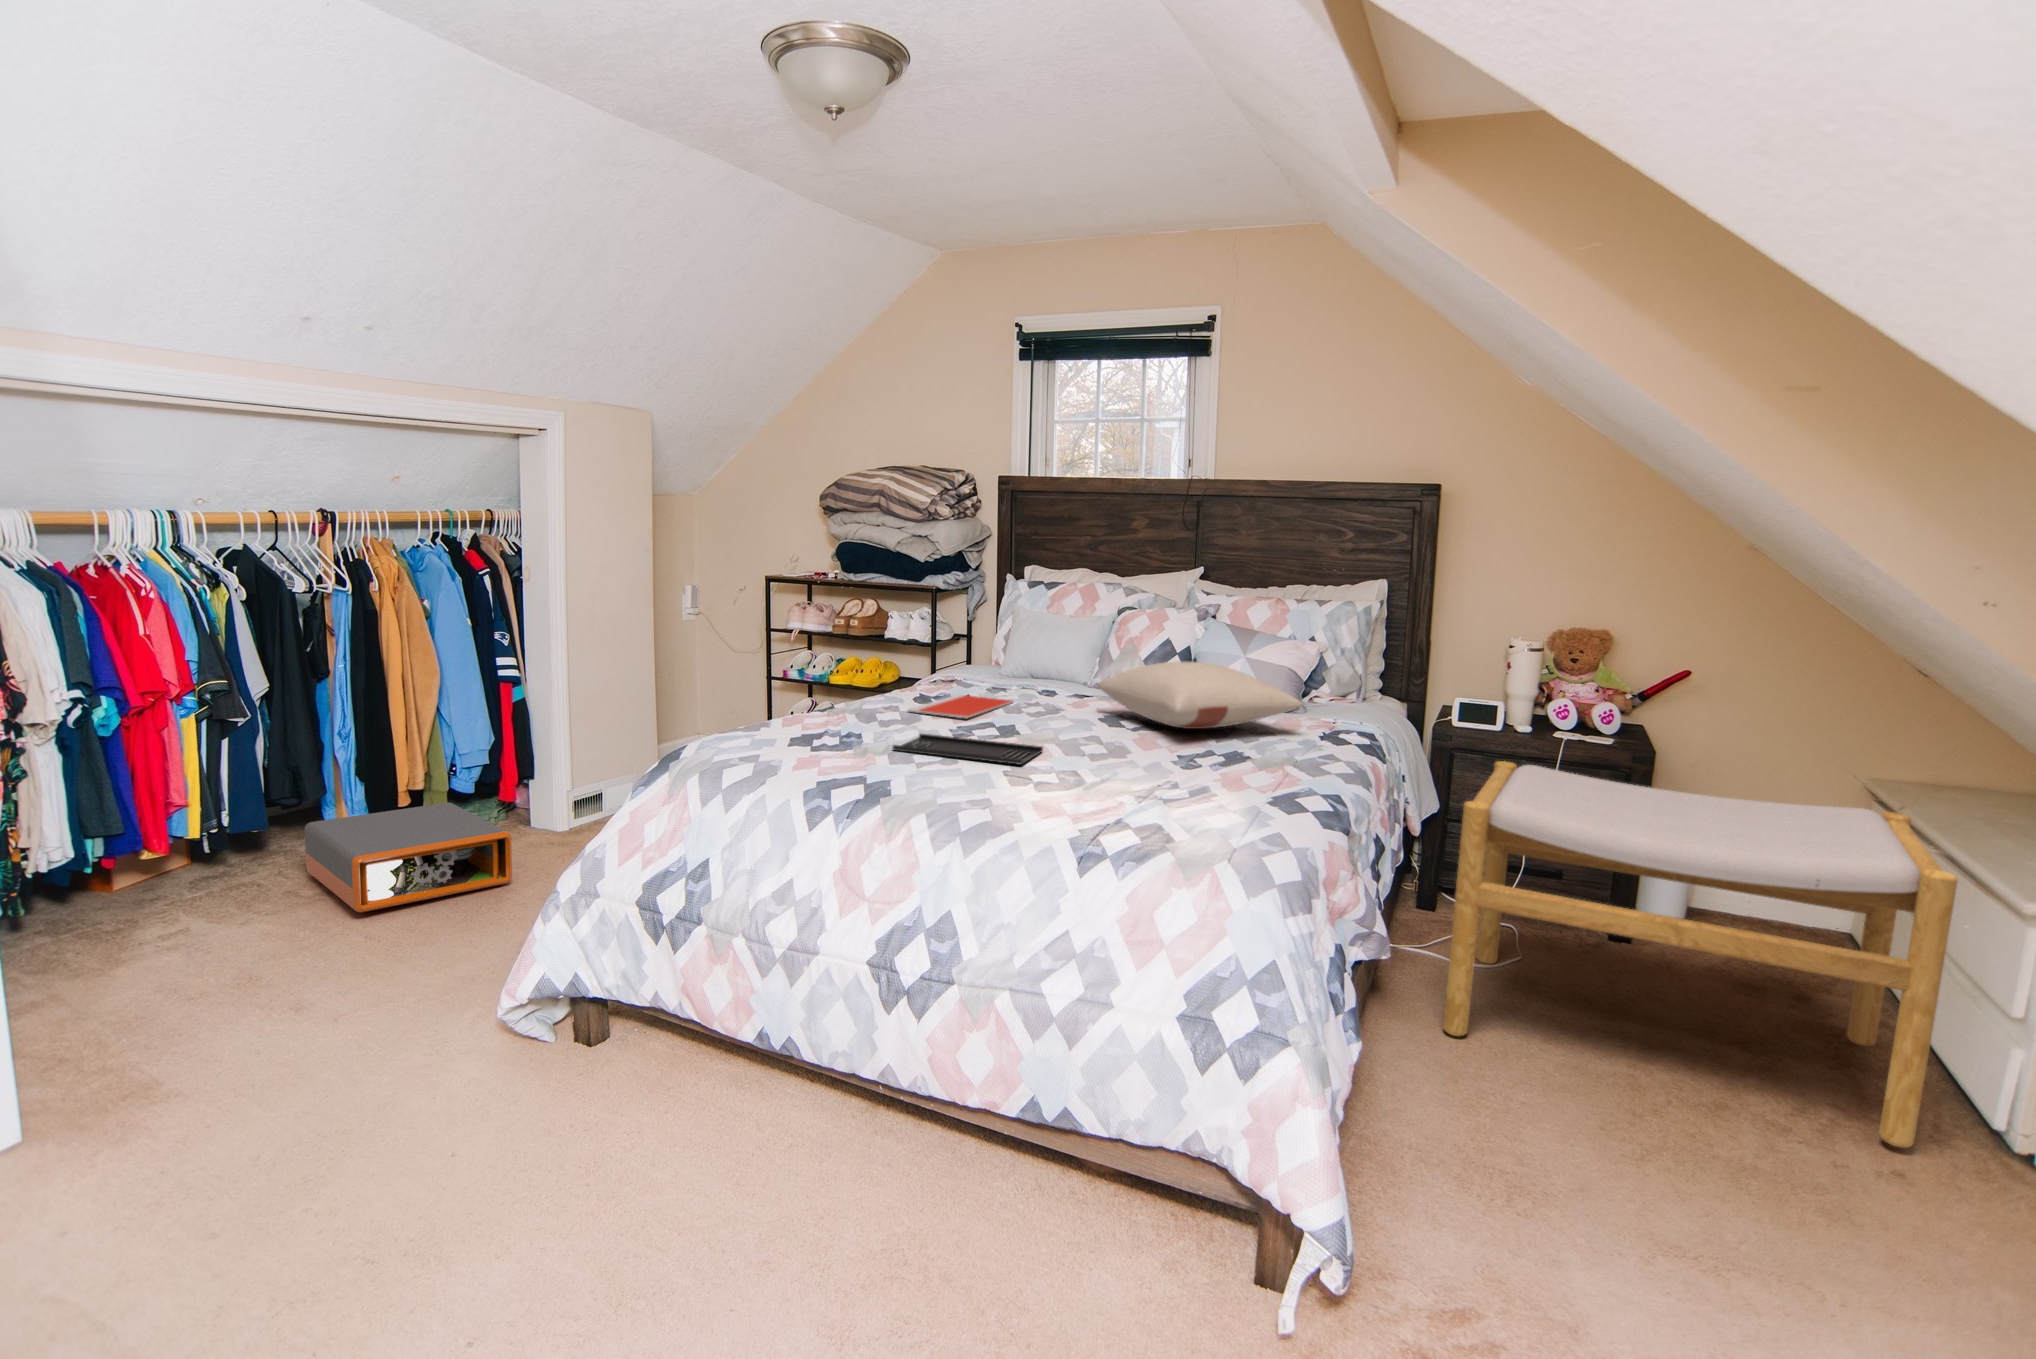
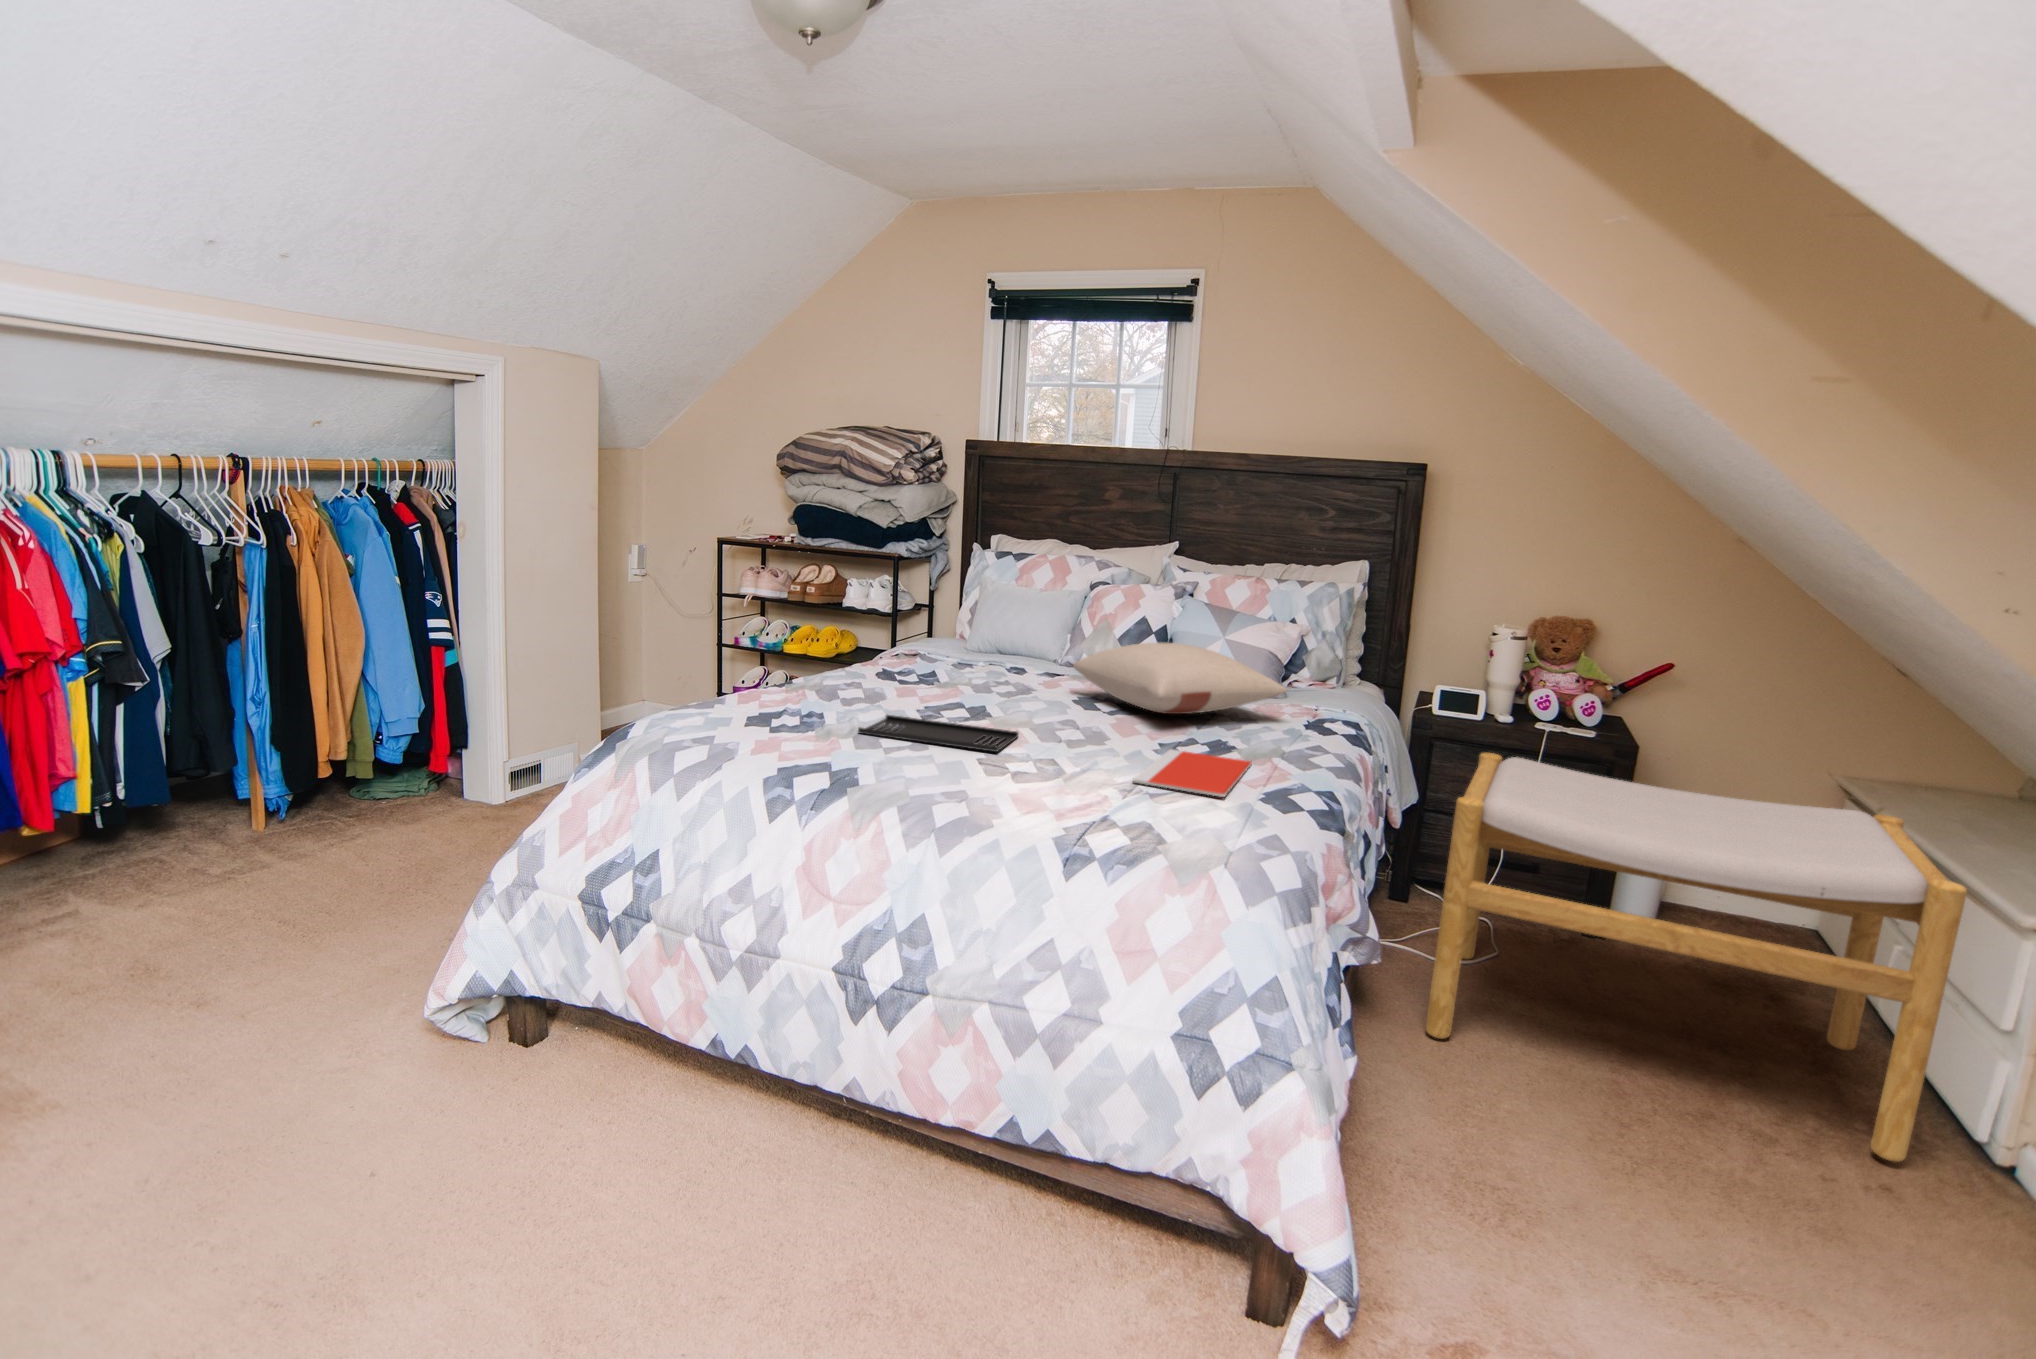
notebook: present [908,694,1013,718] -> present [1133,749,1252,797]
storage box: present [305,802,512,912] -> none [212,774,442,894]

